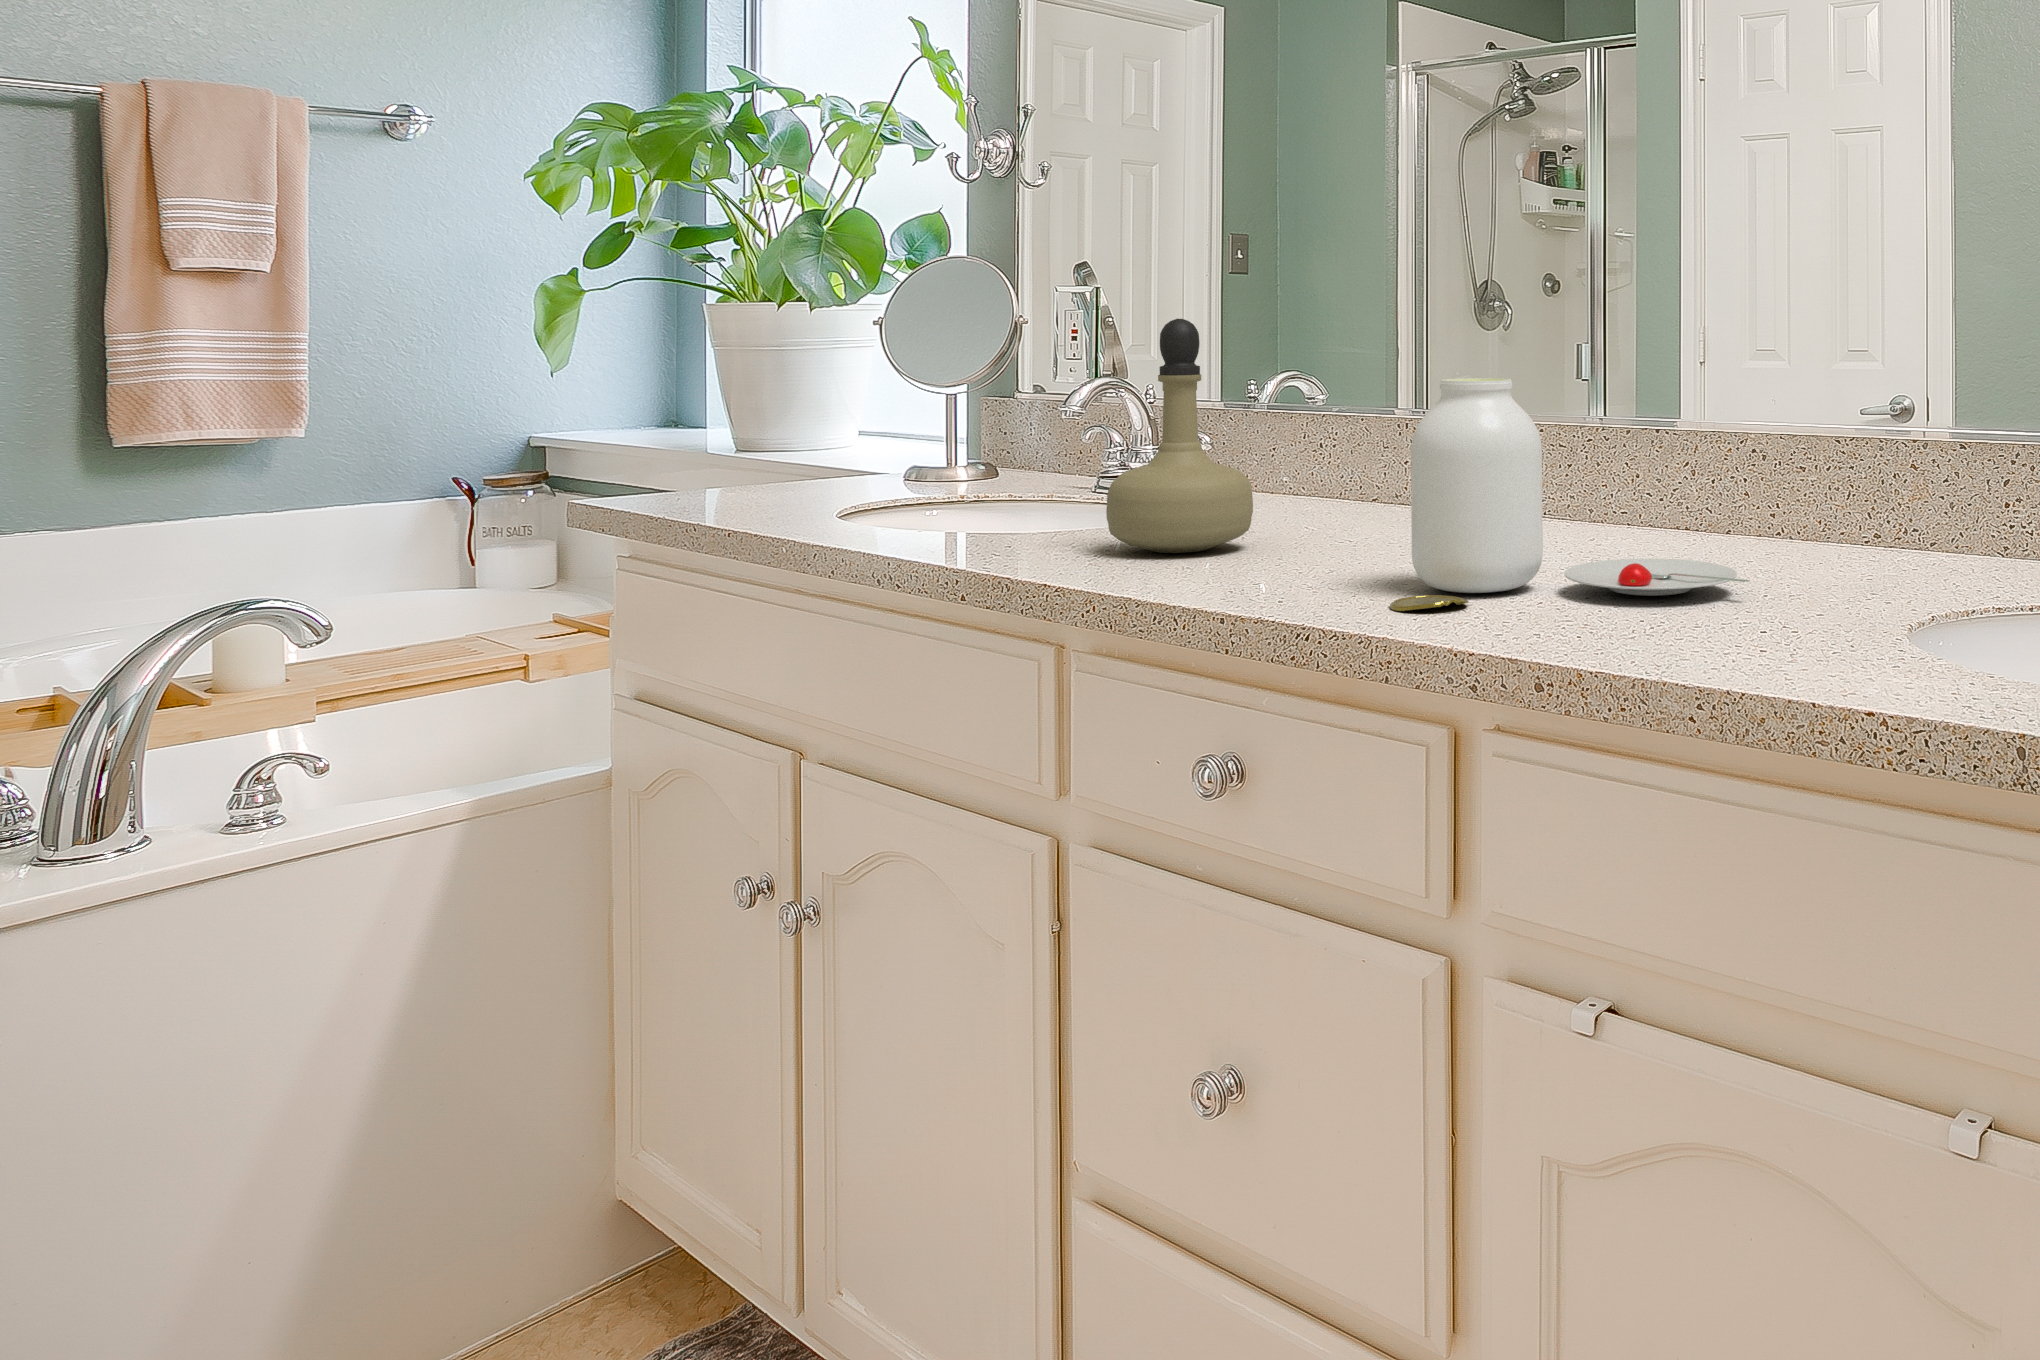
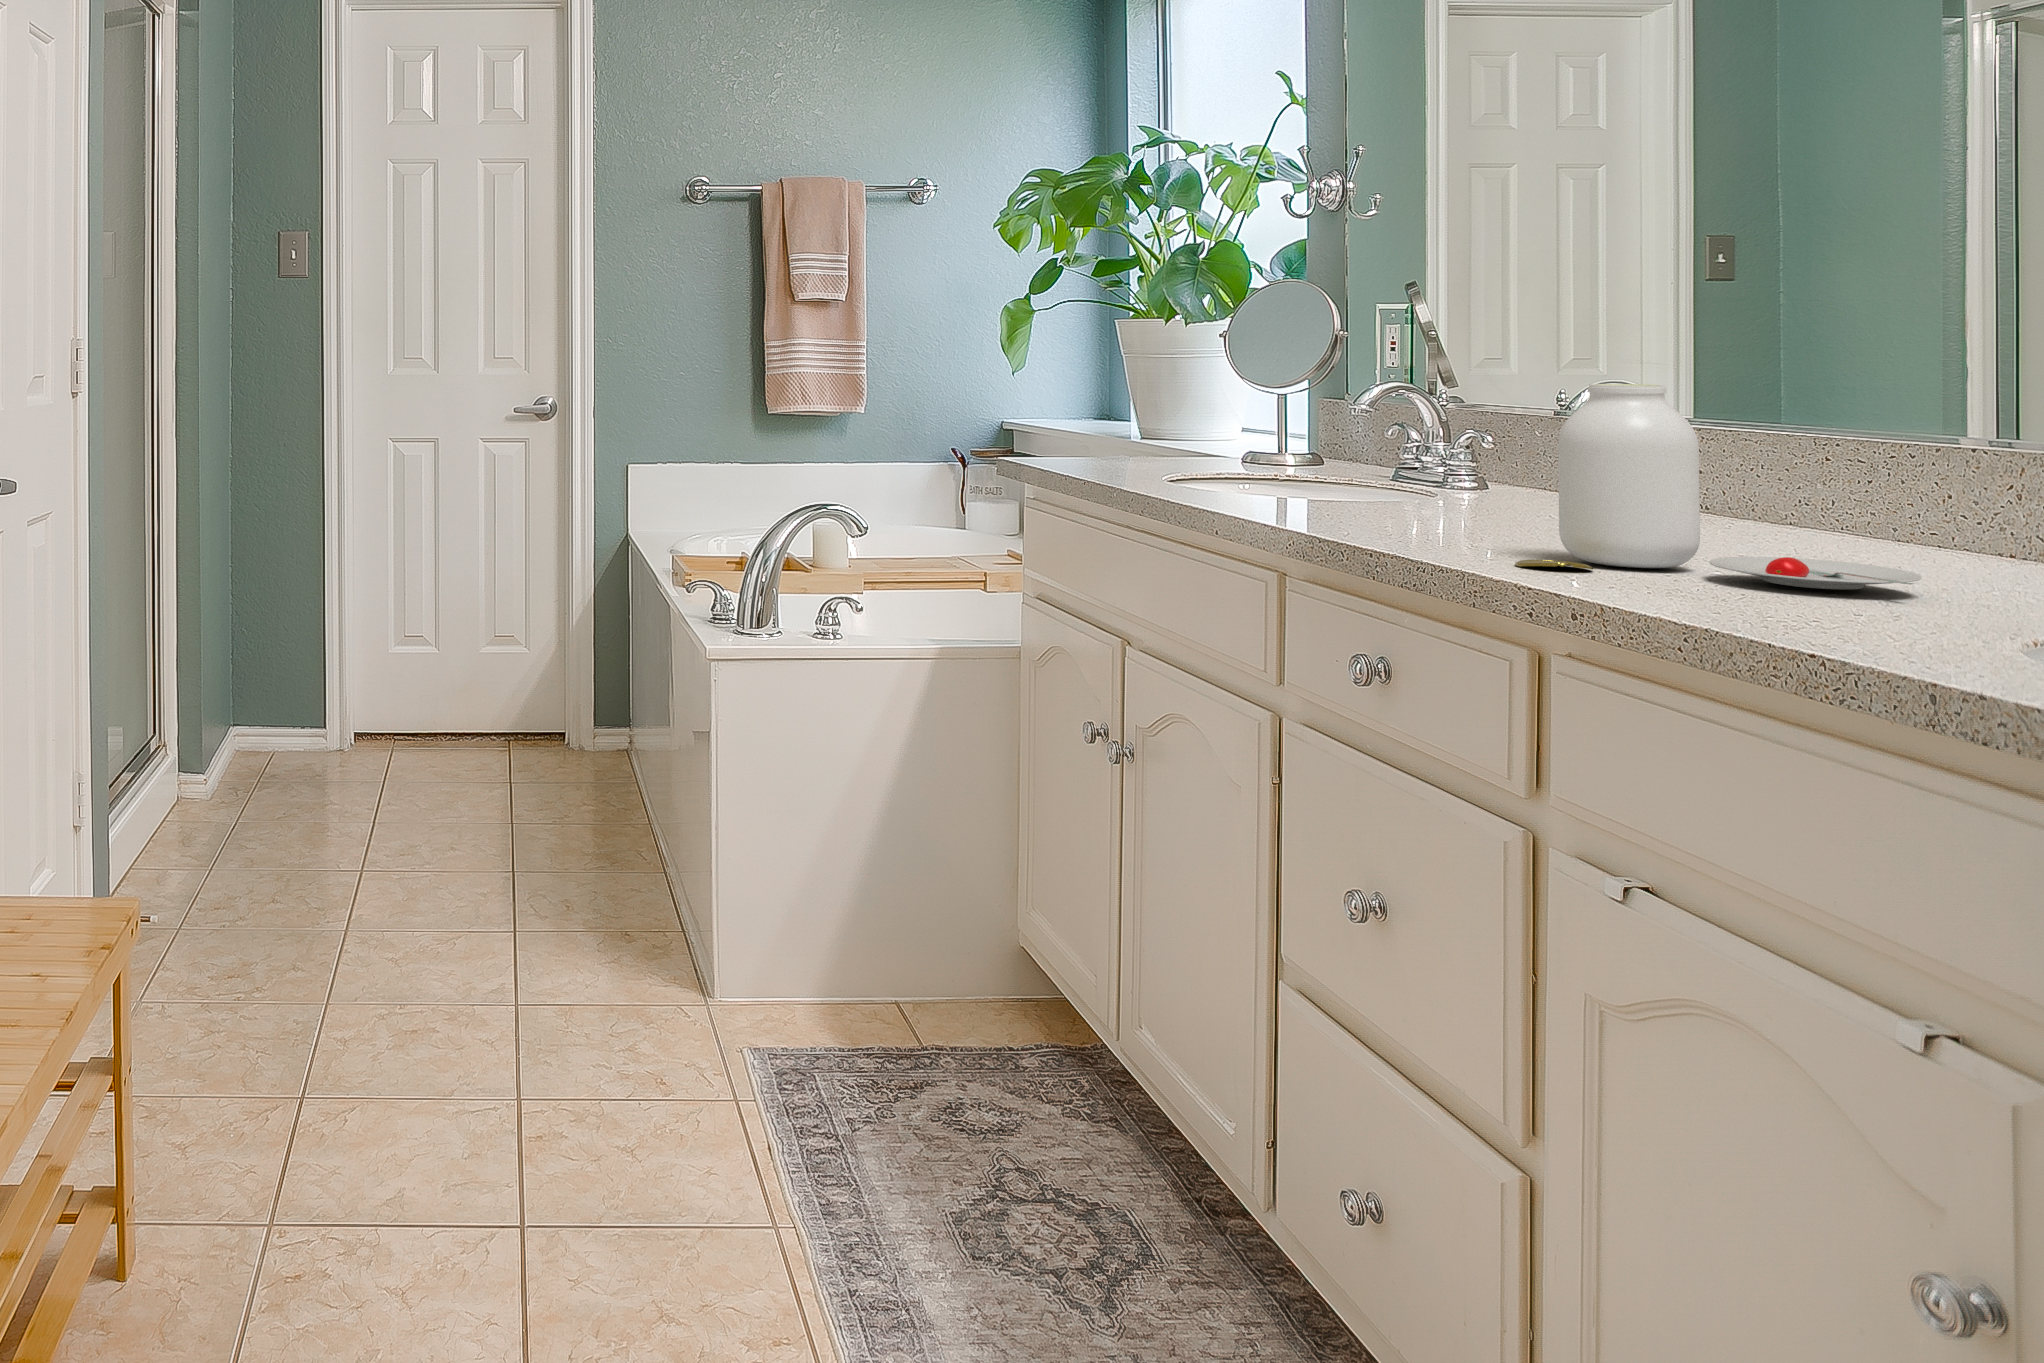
perfume bottle: present [1106,319,1253,553] -> none [1338,332,1473,522]

